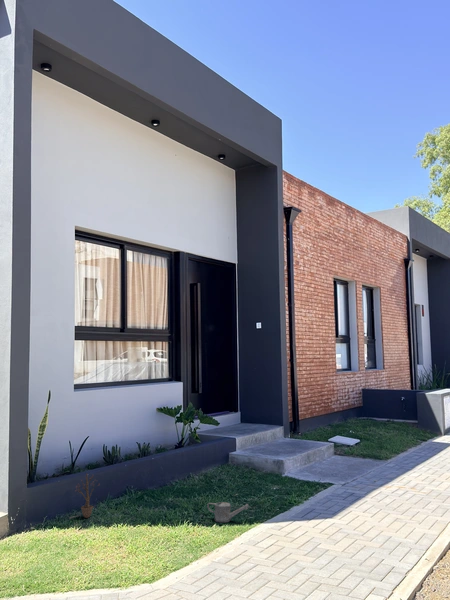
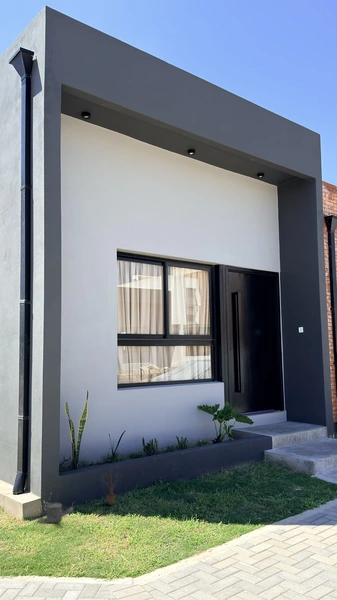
watering can: present [207,502,248,522] -> present [43,502,73,523]

